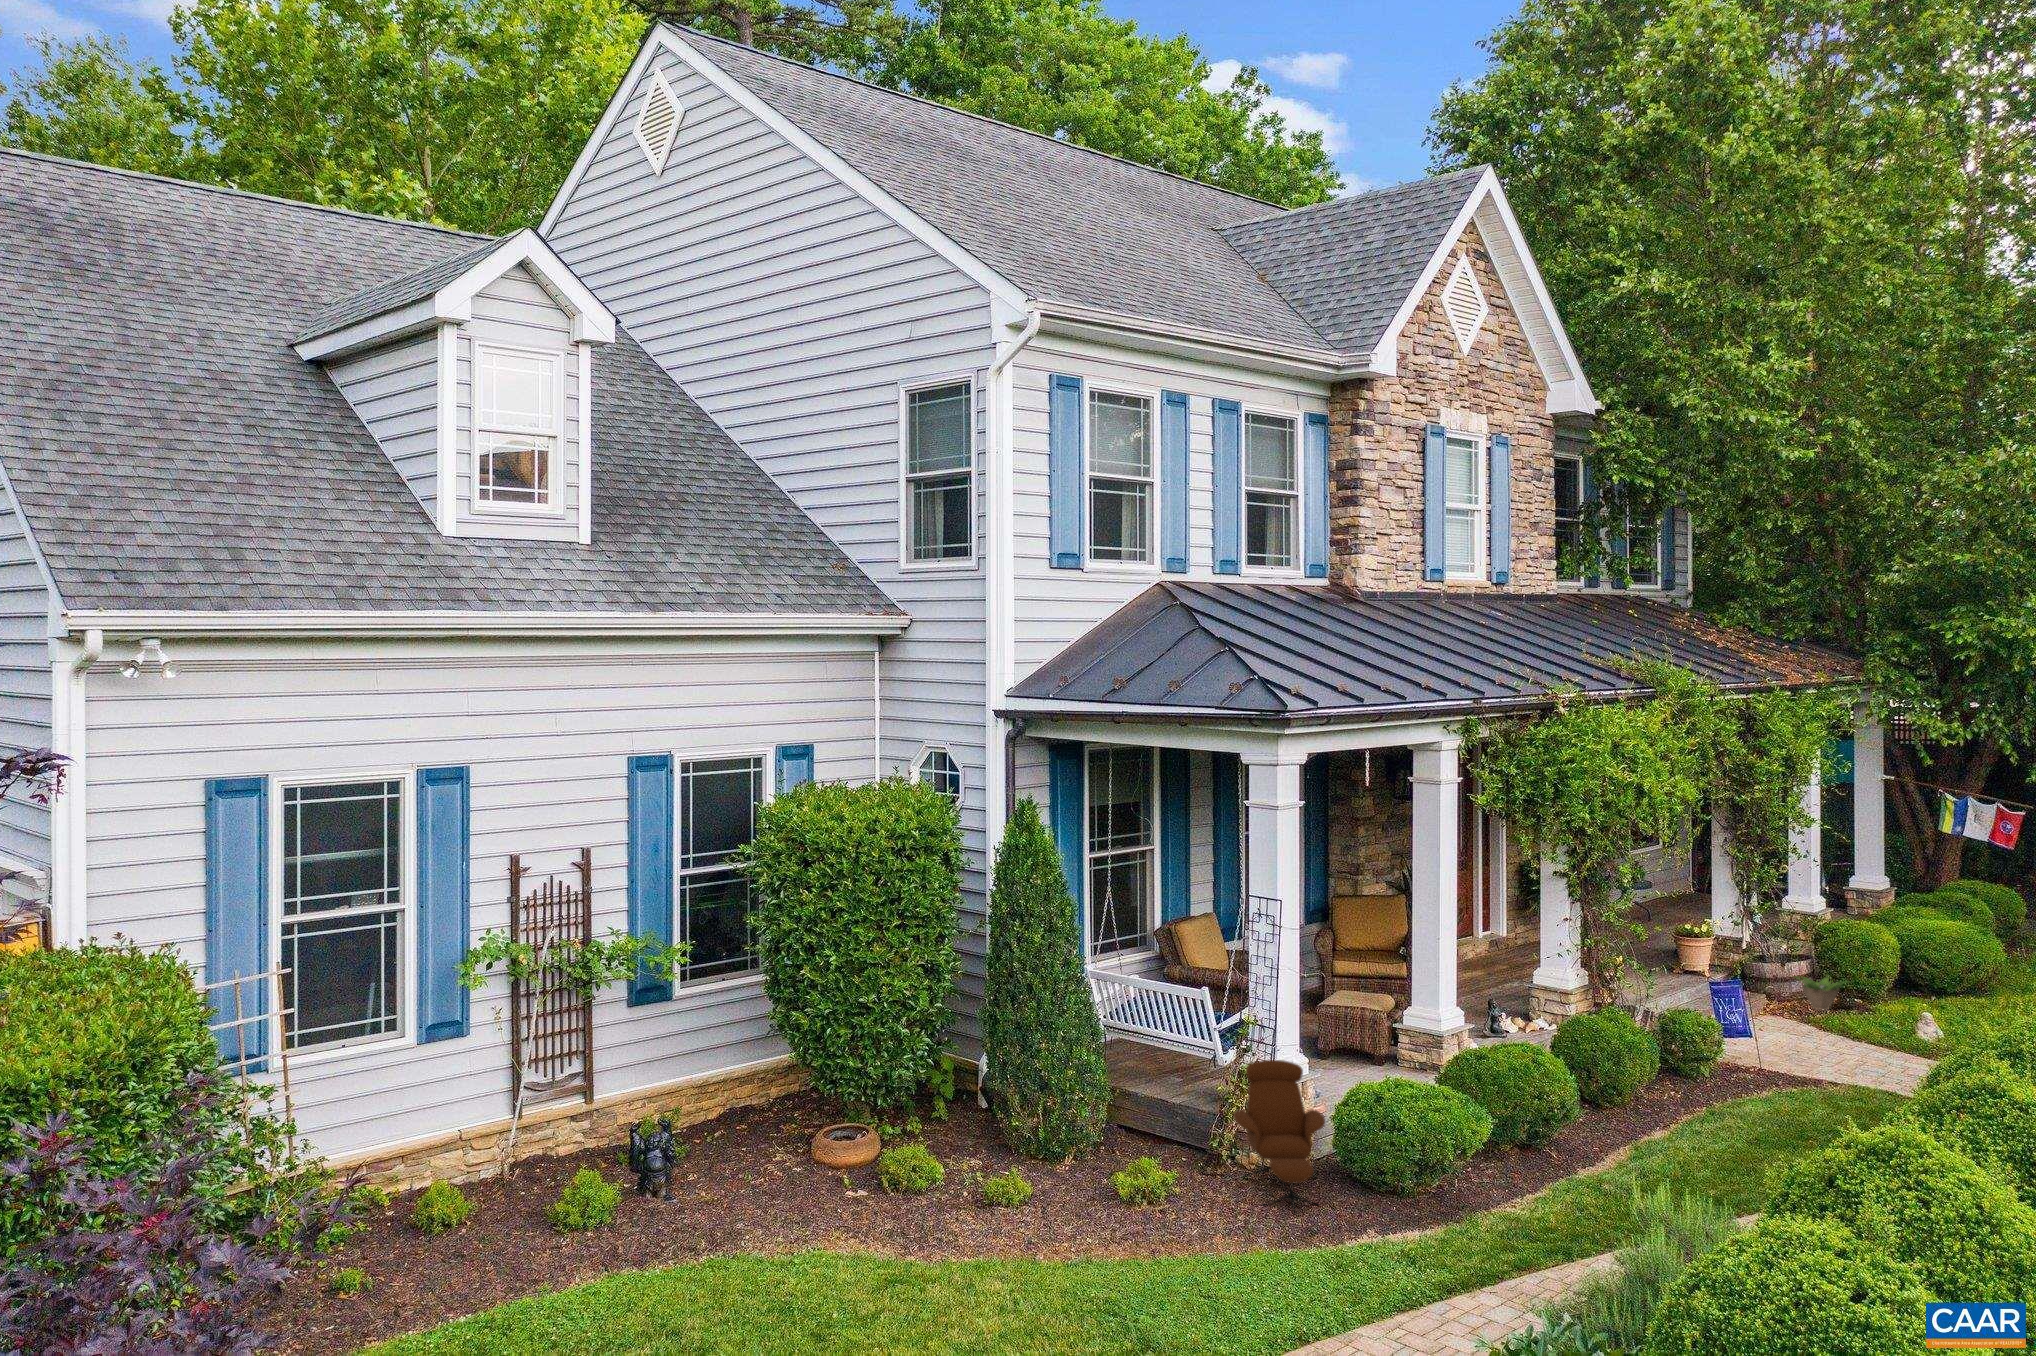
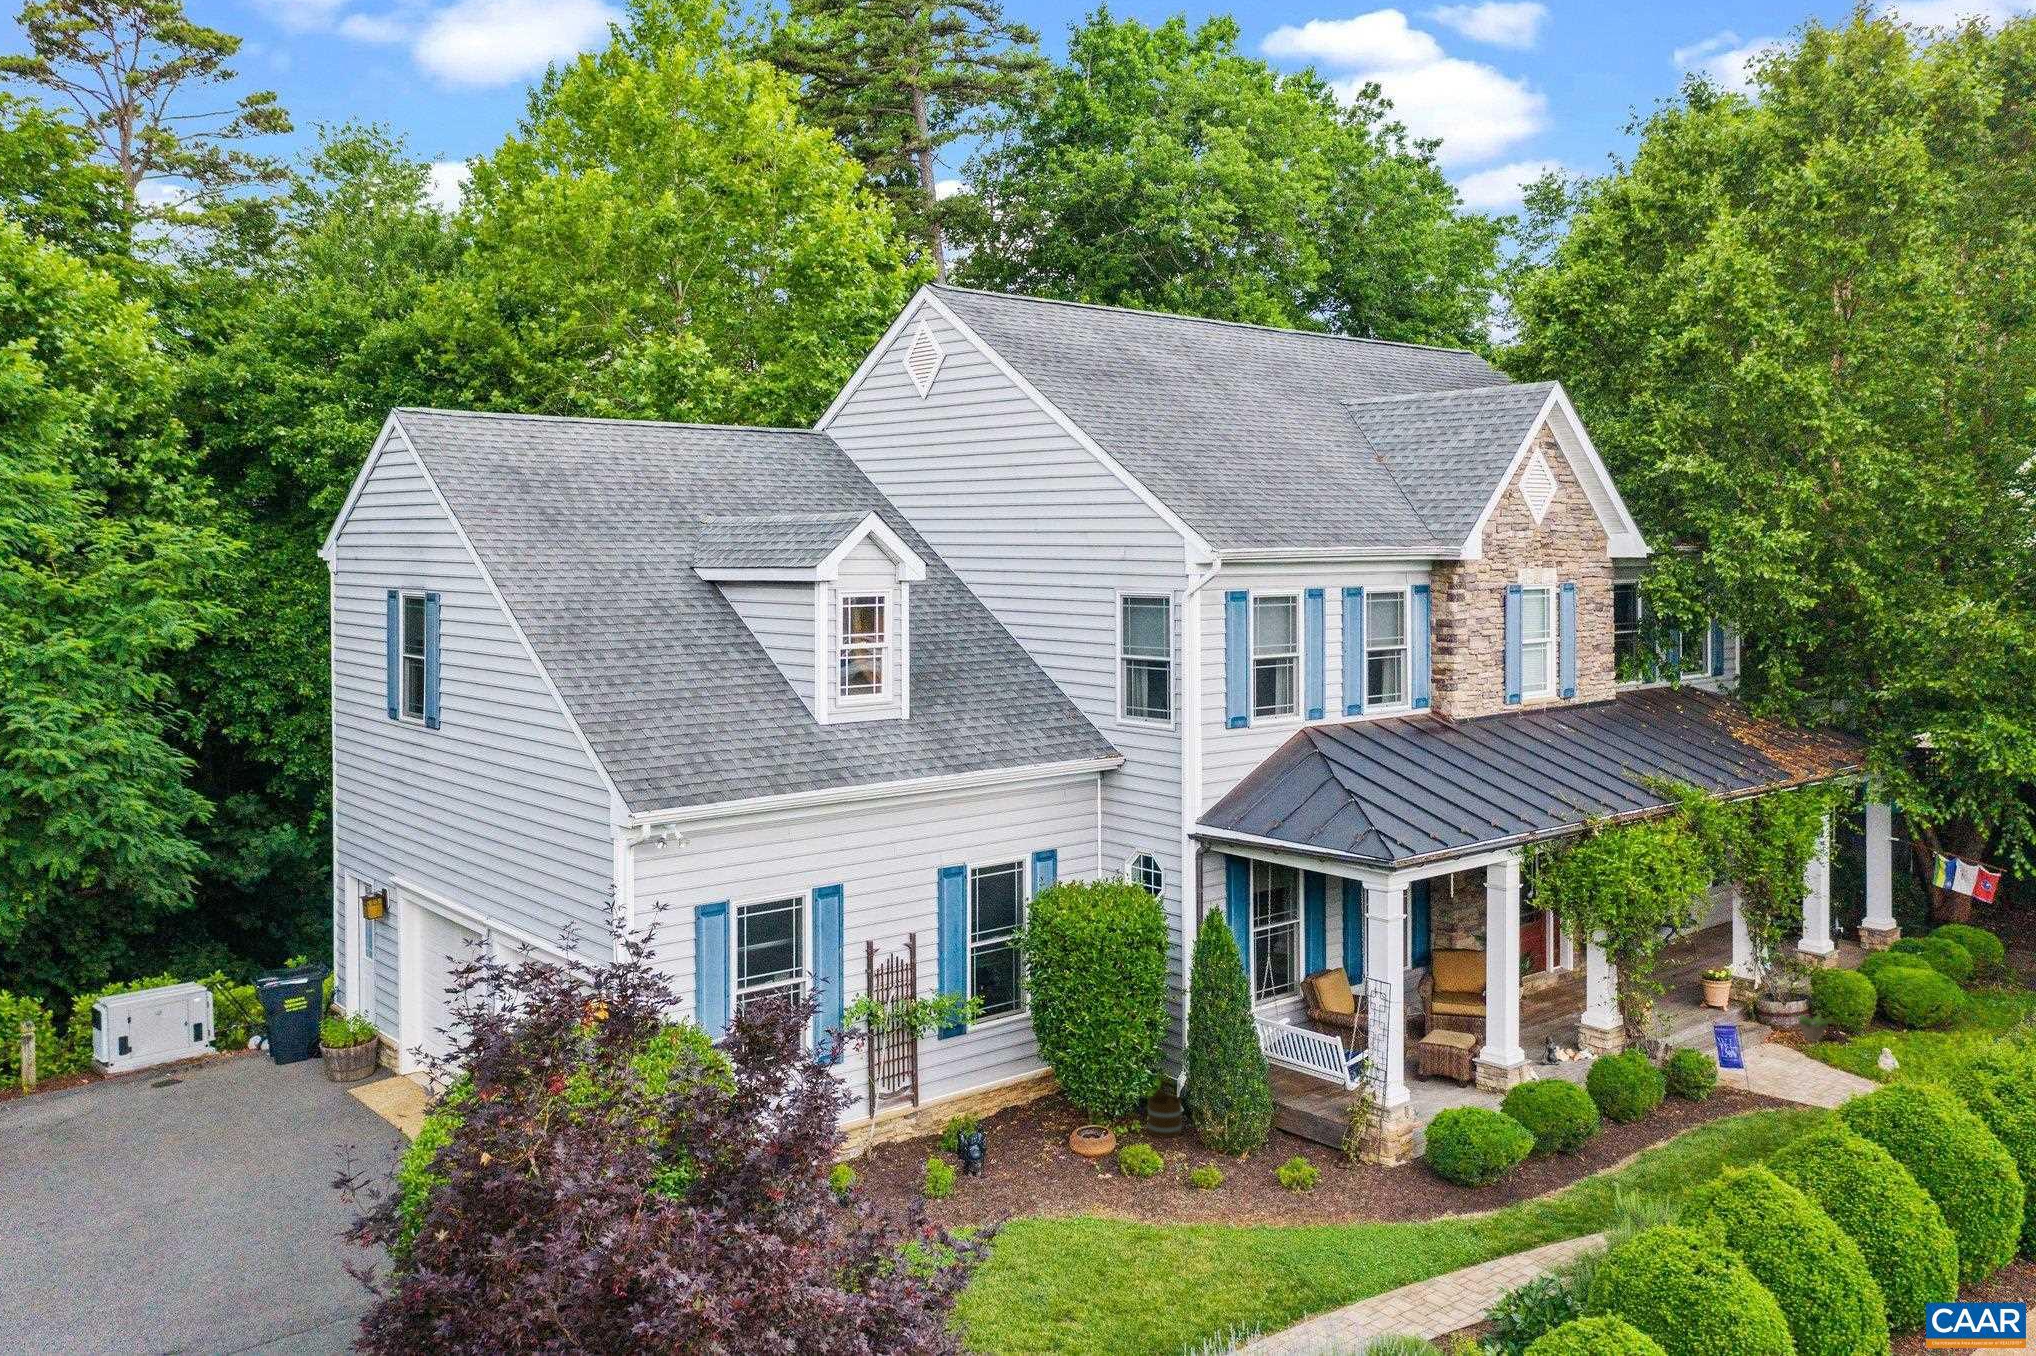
lounge chair: present [1233,1060,1325,1214] -> none [1357,1091,1420,1200]
bucket: none [935,1072,985,1142] -> present [1148,1089,1182,1138]

